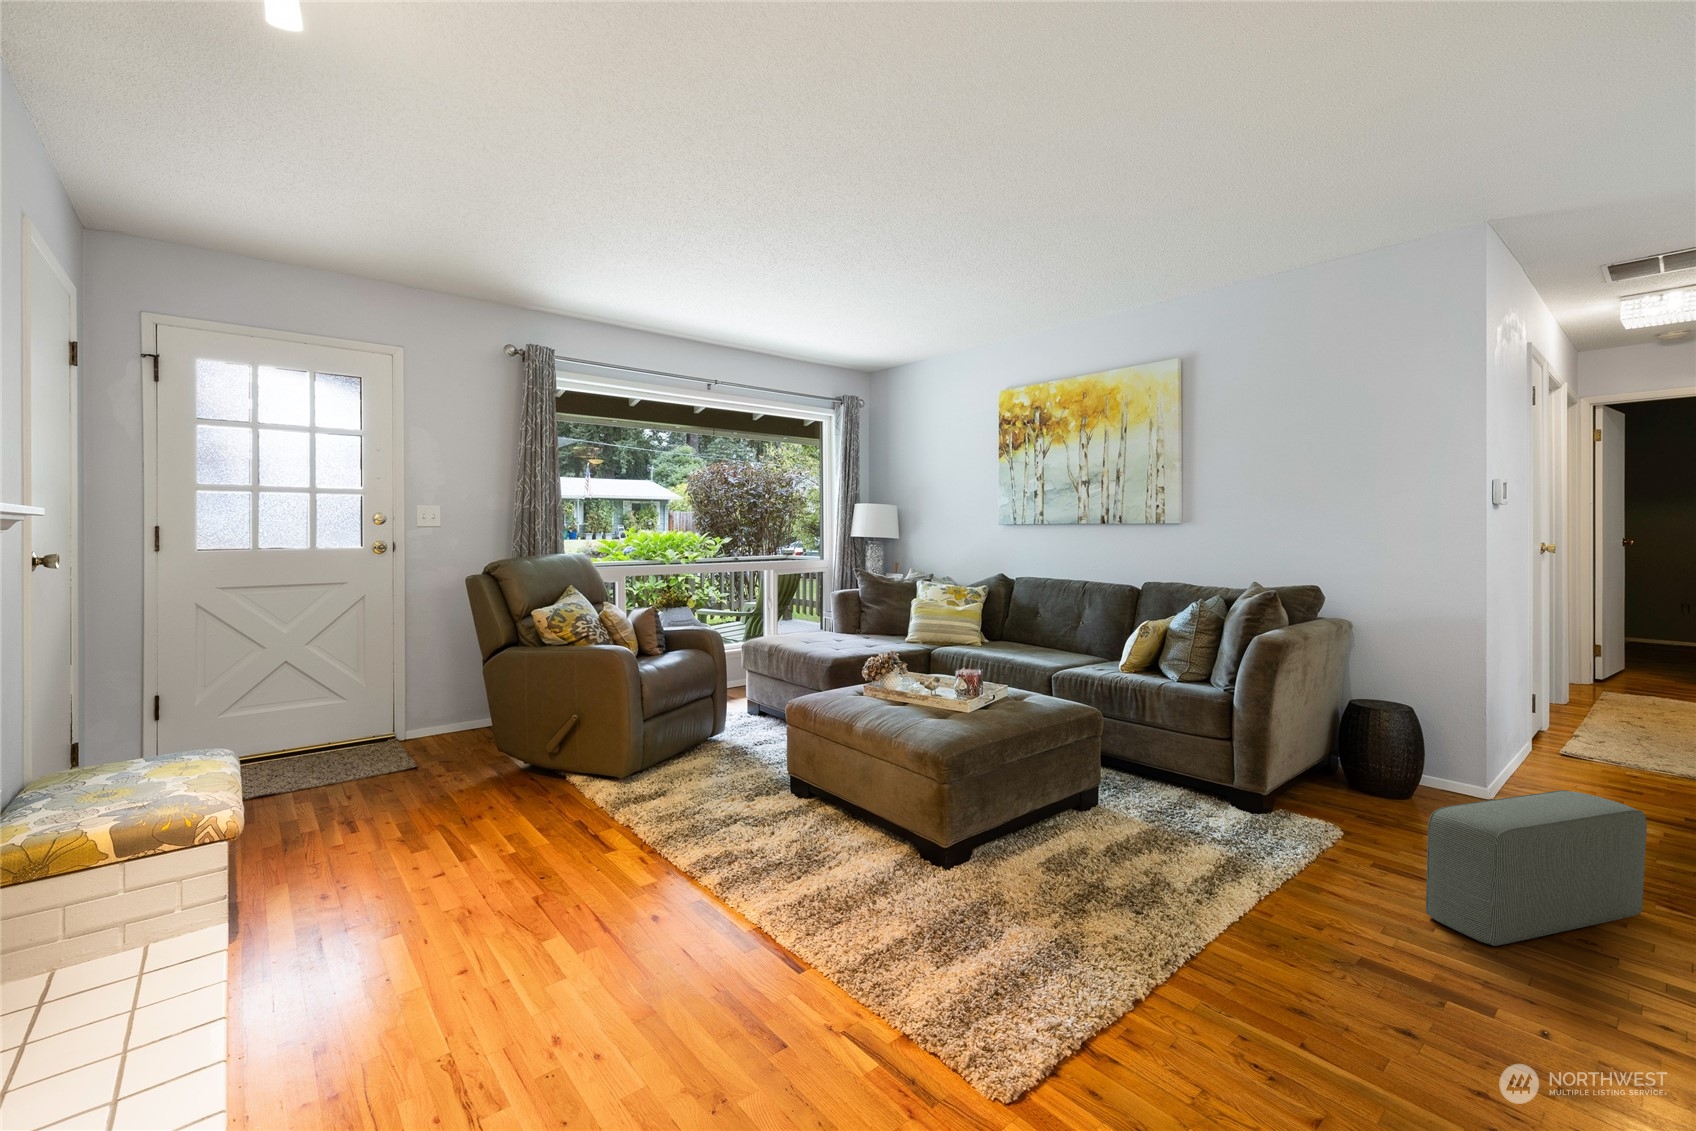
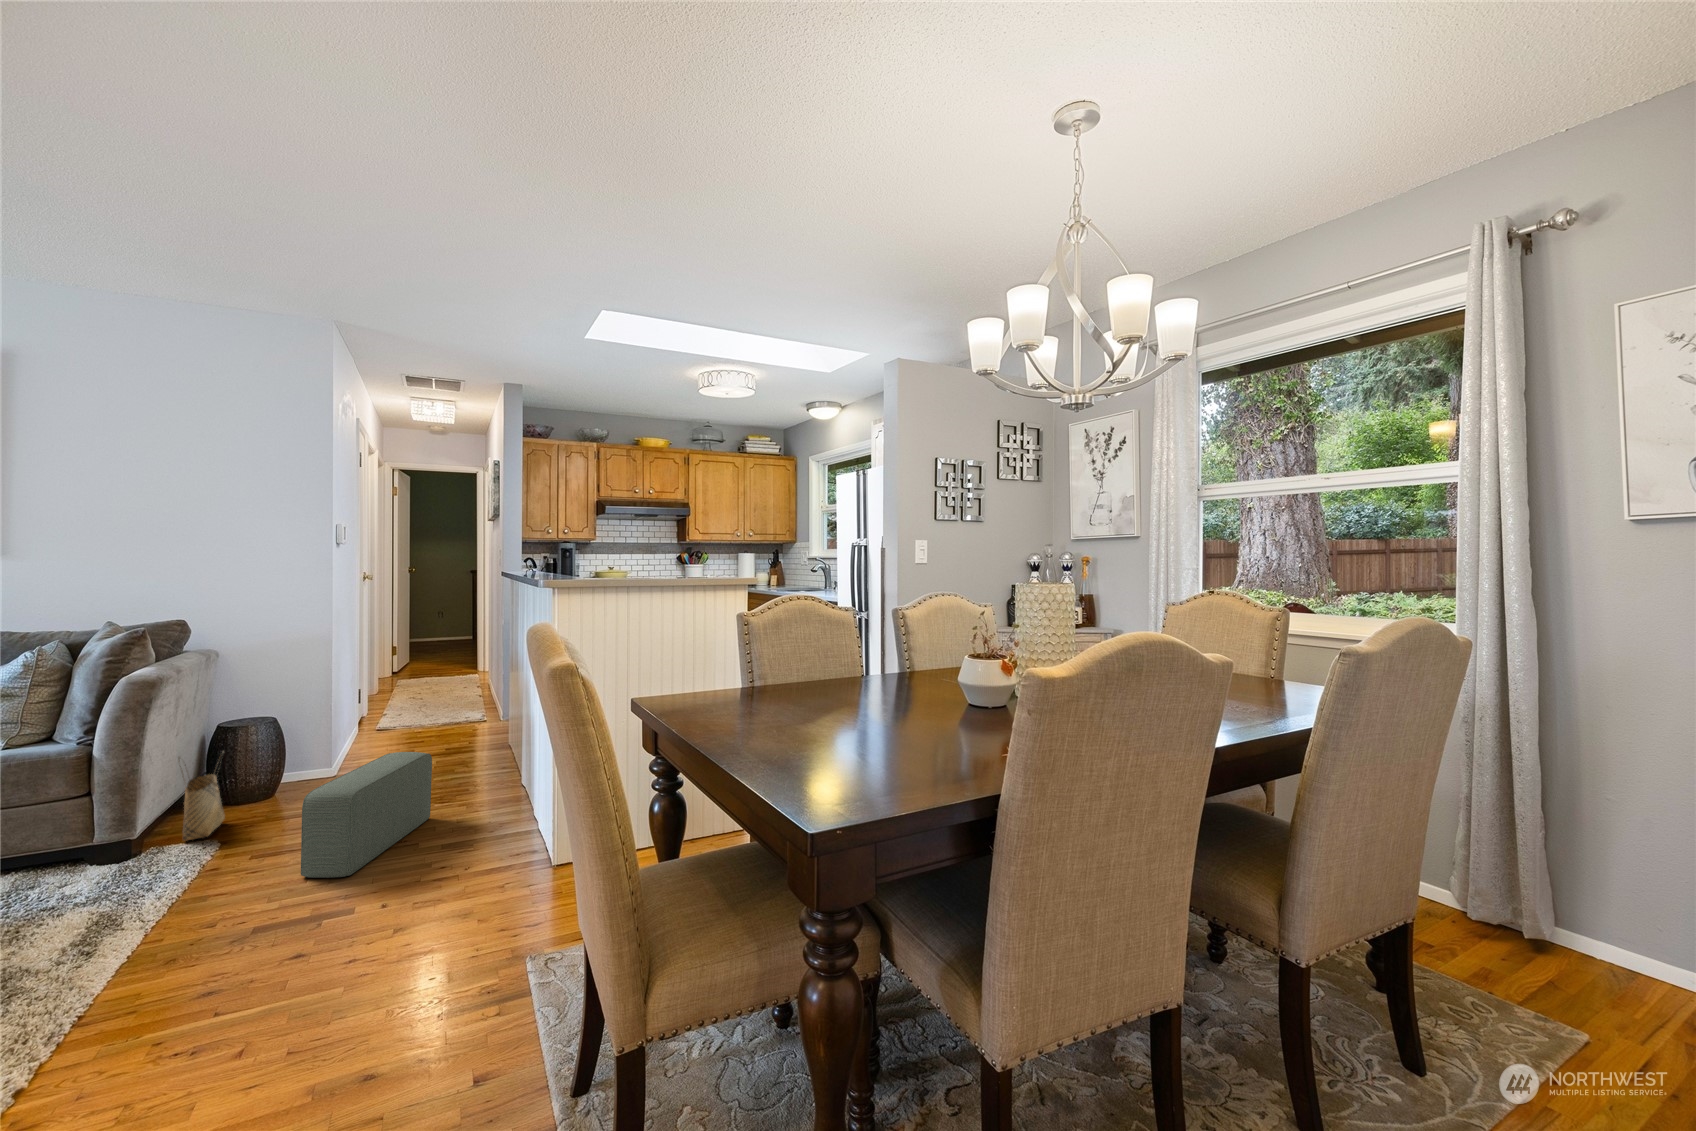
woven basket: none [1306,724,1351,820] -> present [178,757,225,841]

